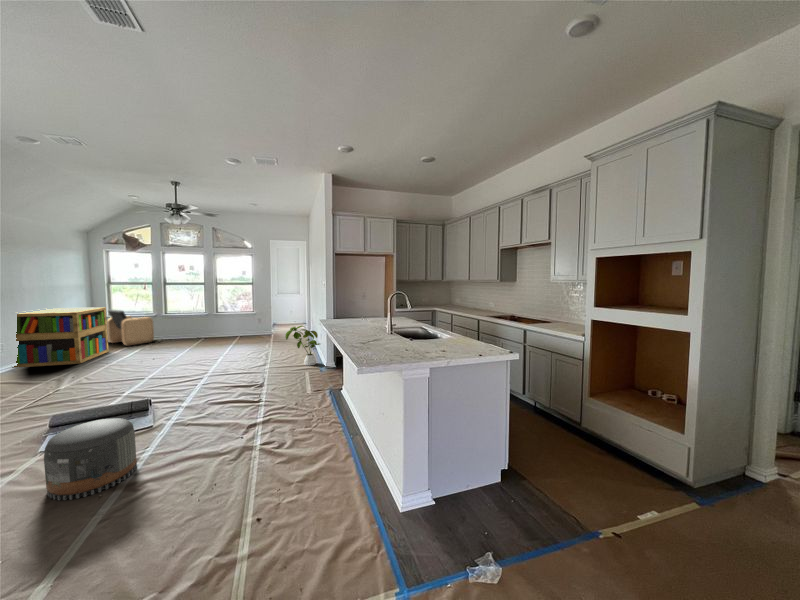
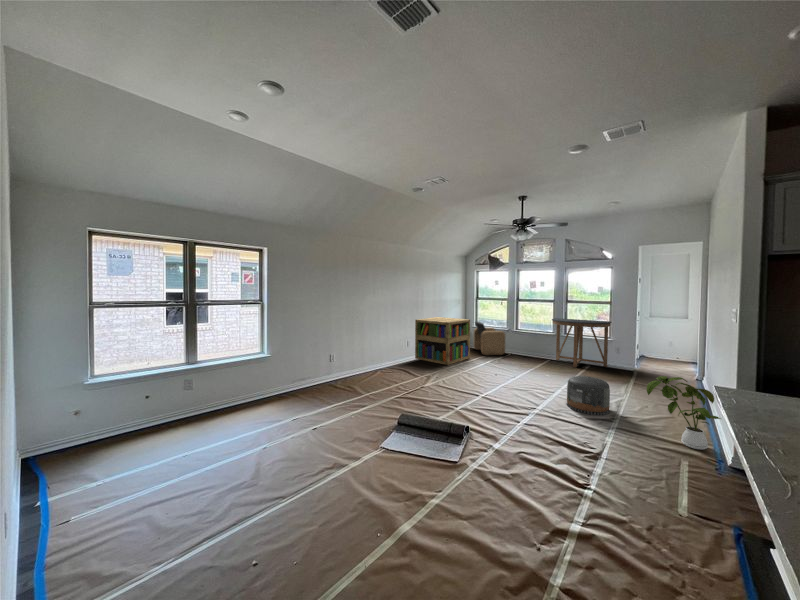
console table: none [204,298,254,339] -> present [552,318,612,367]
pouf: present [44,418,137,500] -> present [567,376,610,415]

